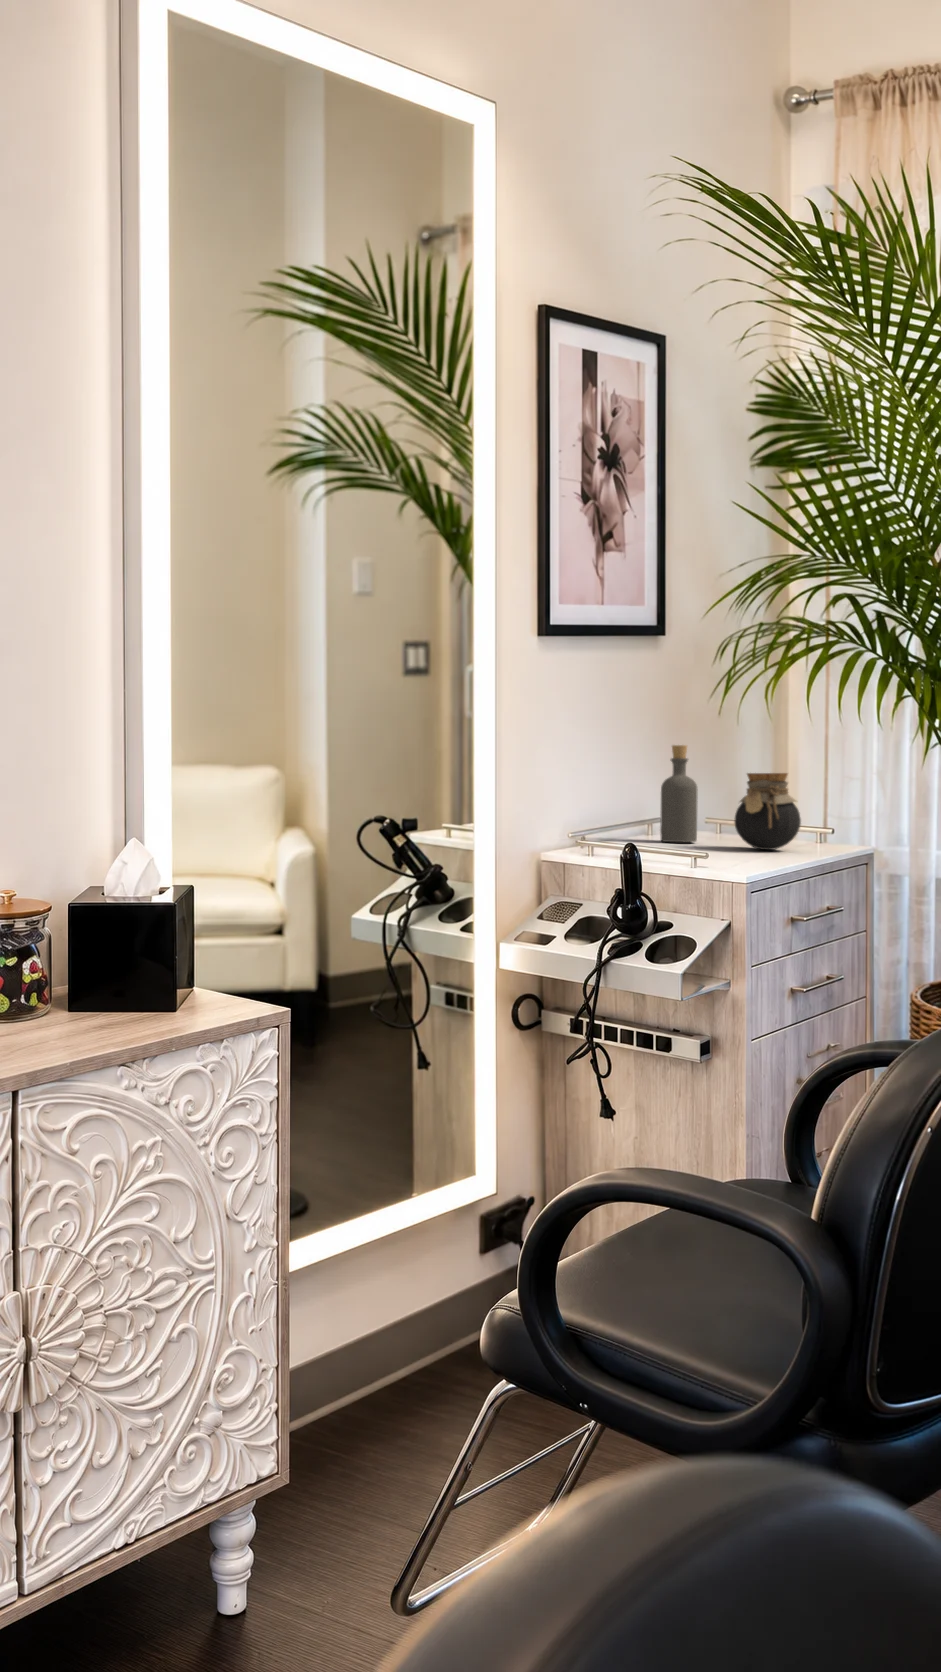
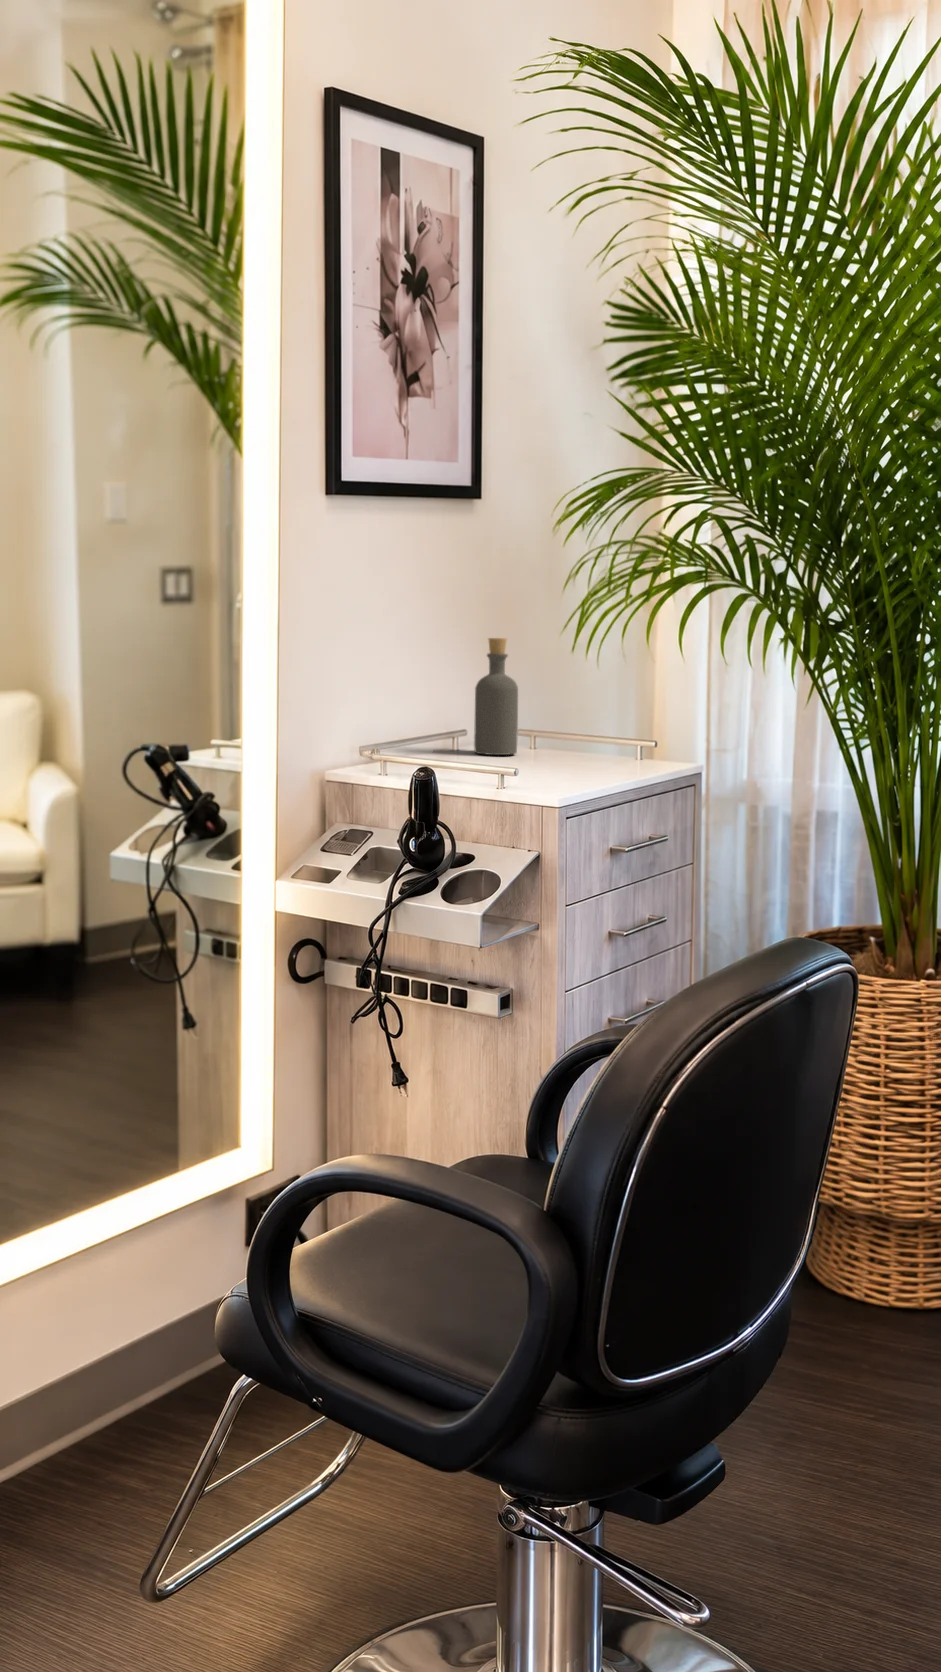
jar: present [734,773,801,850] -> none [558,675,633,767]

